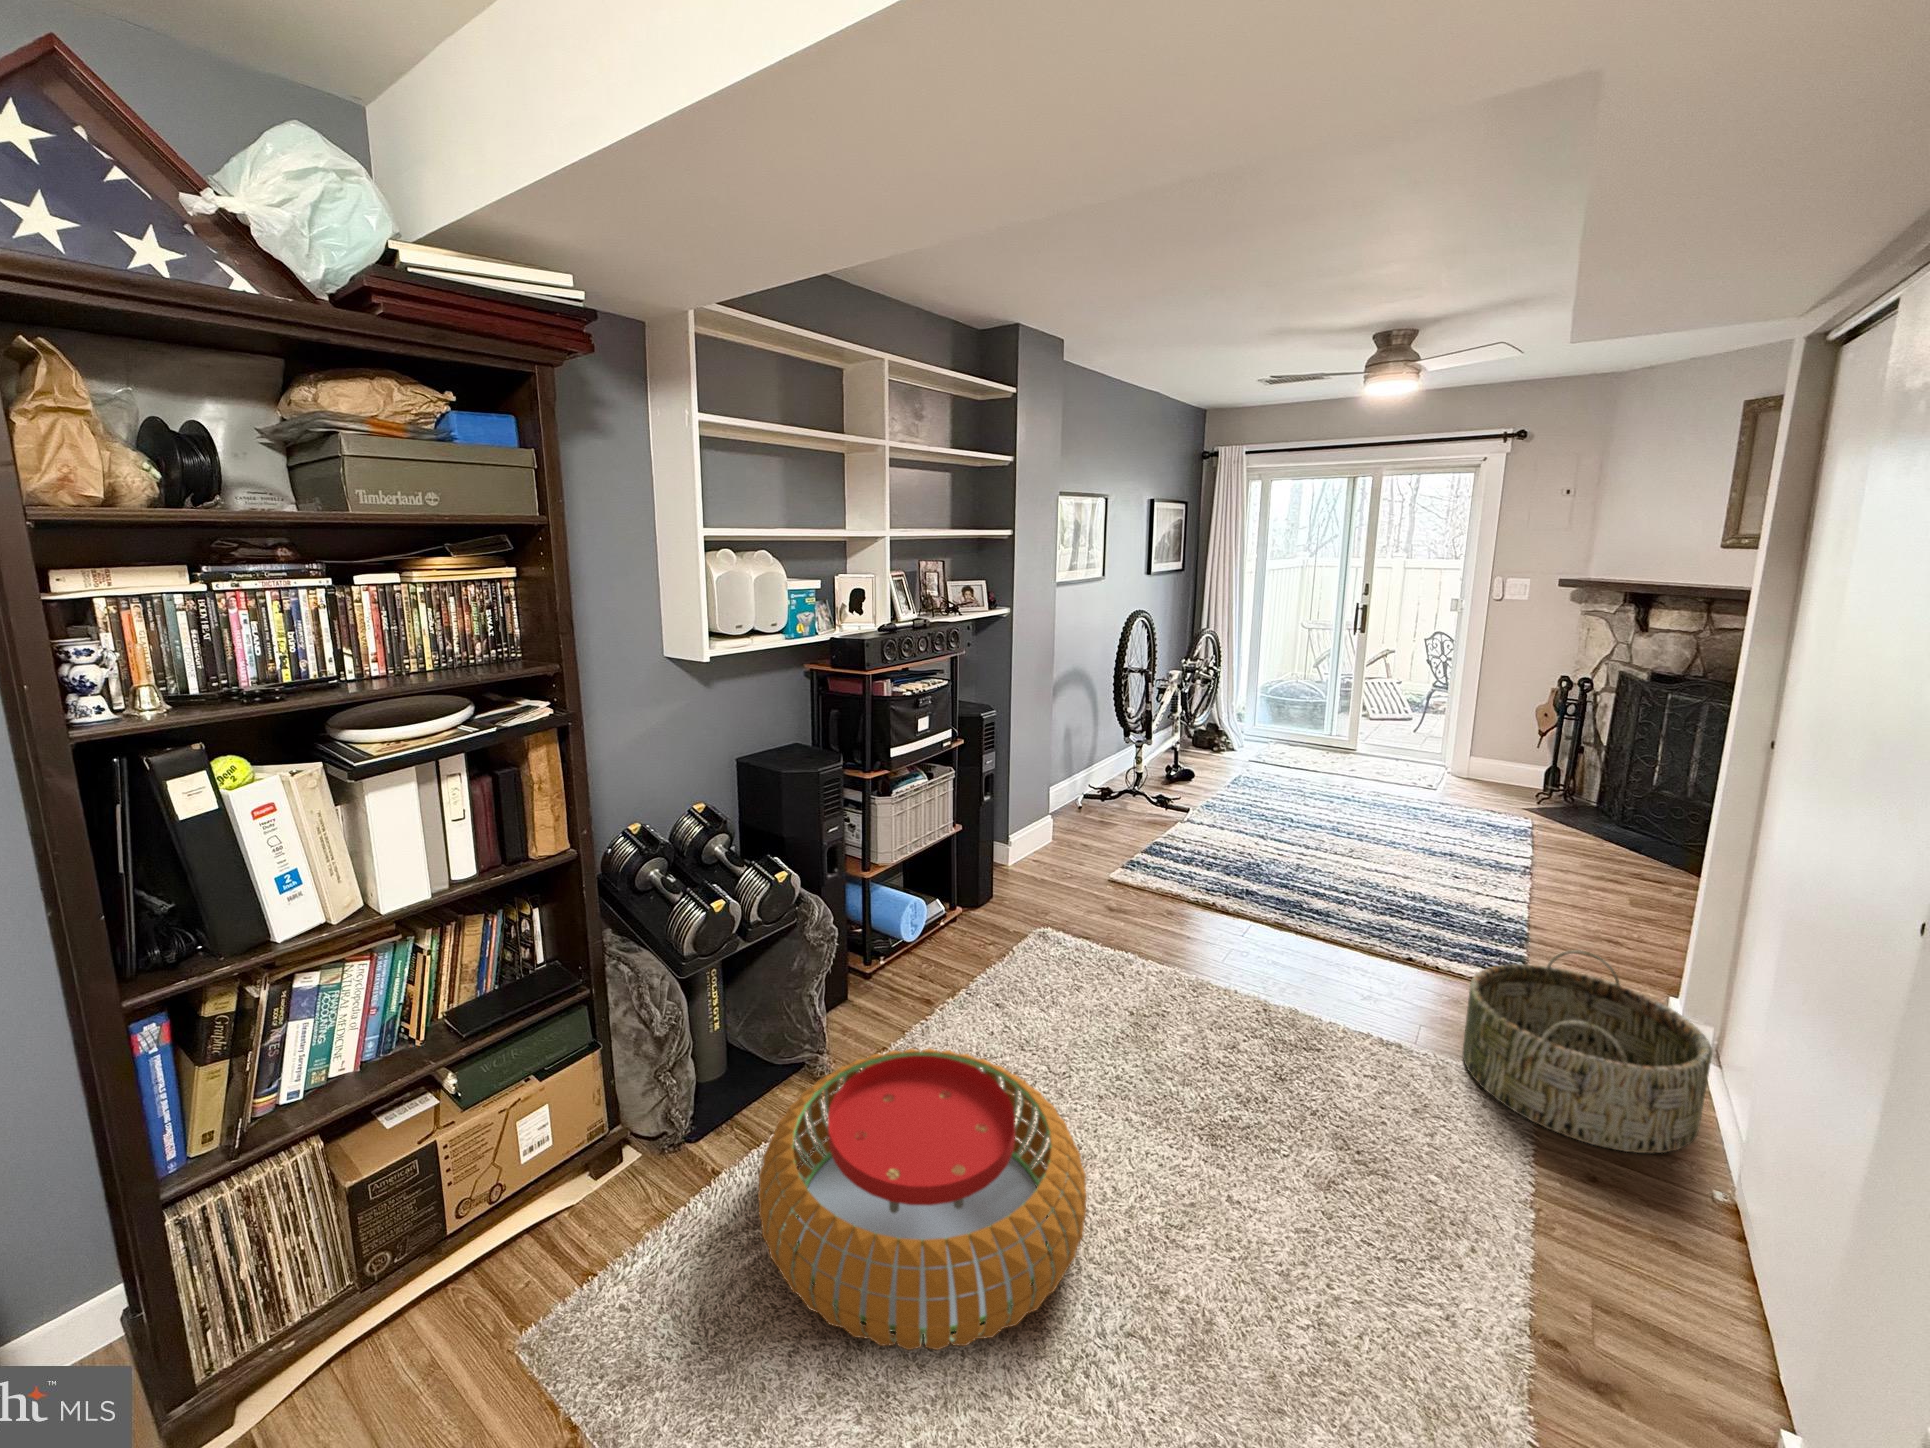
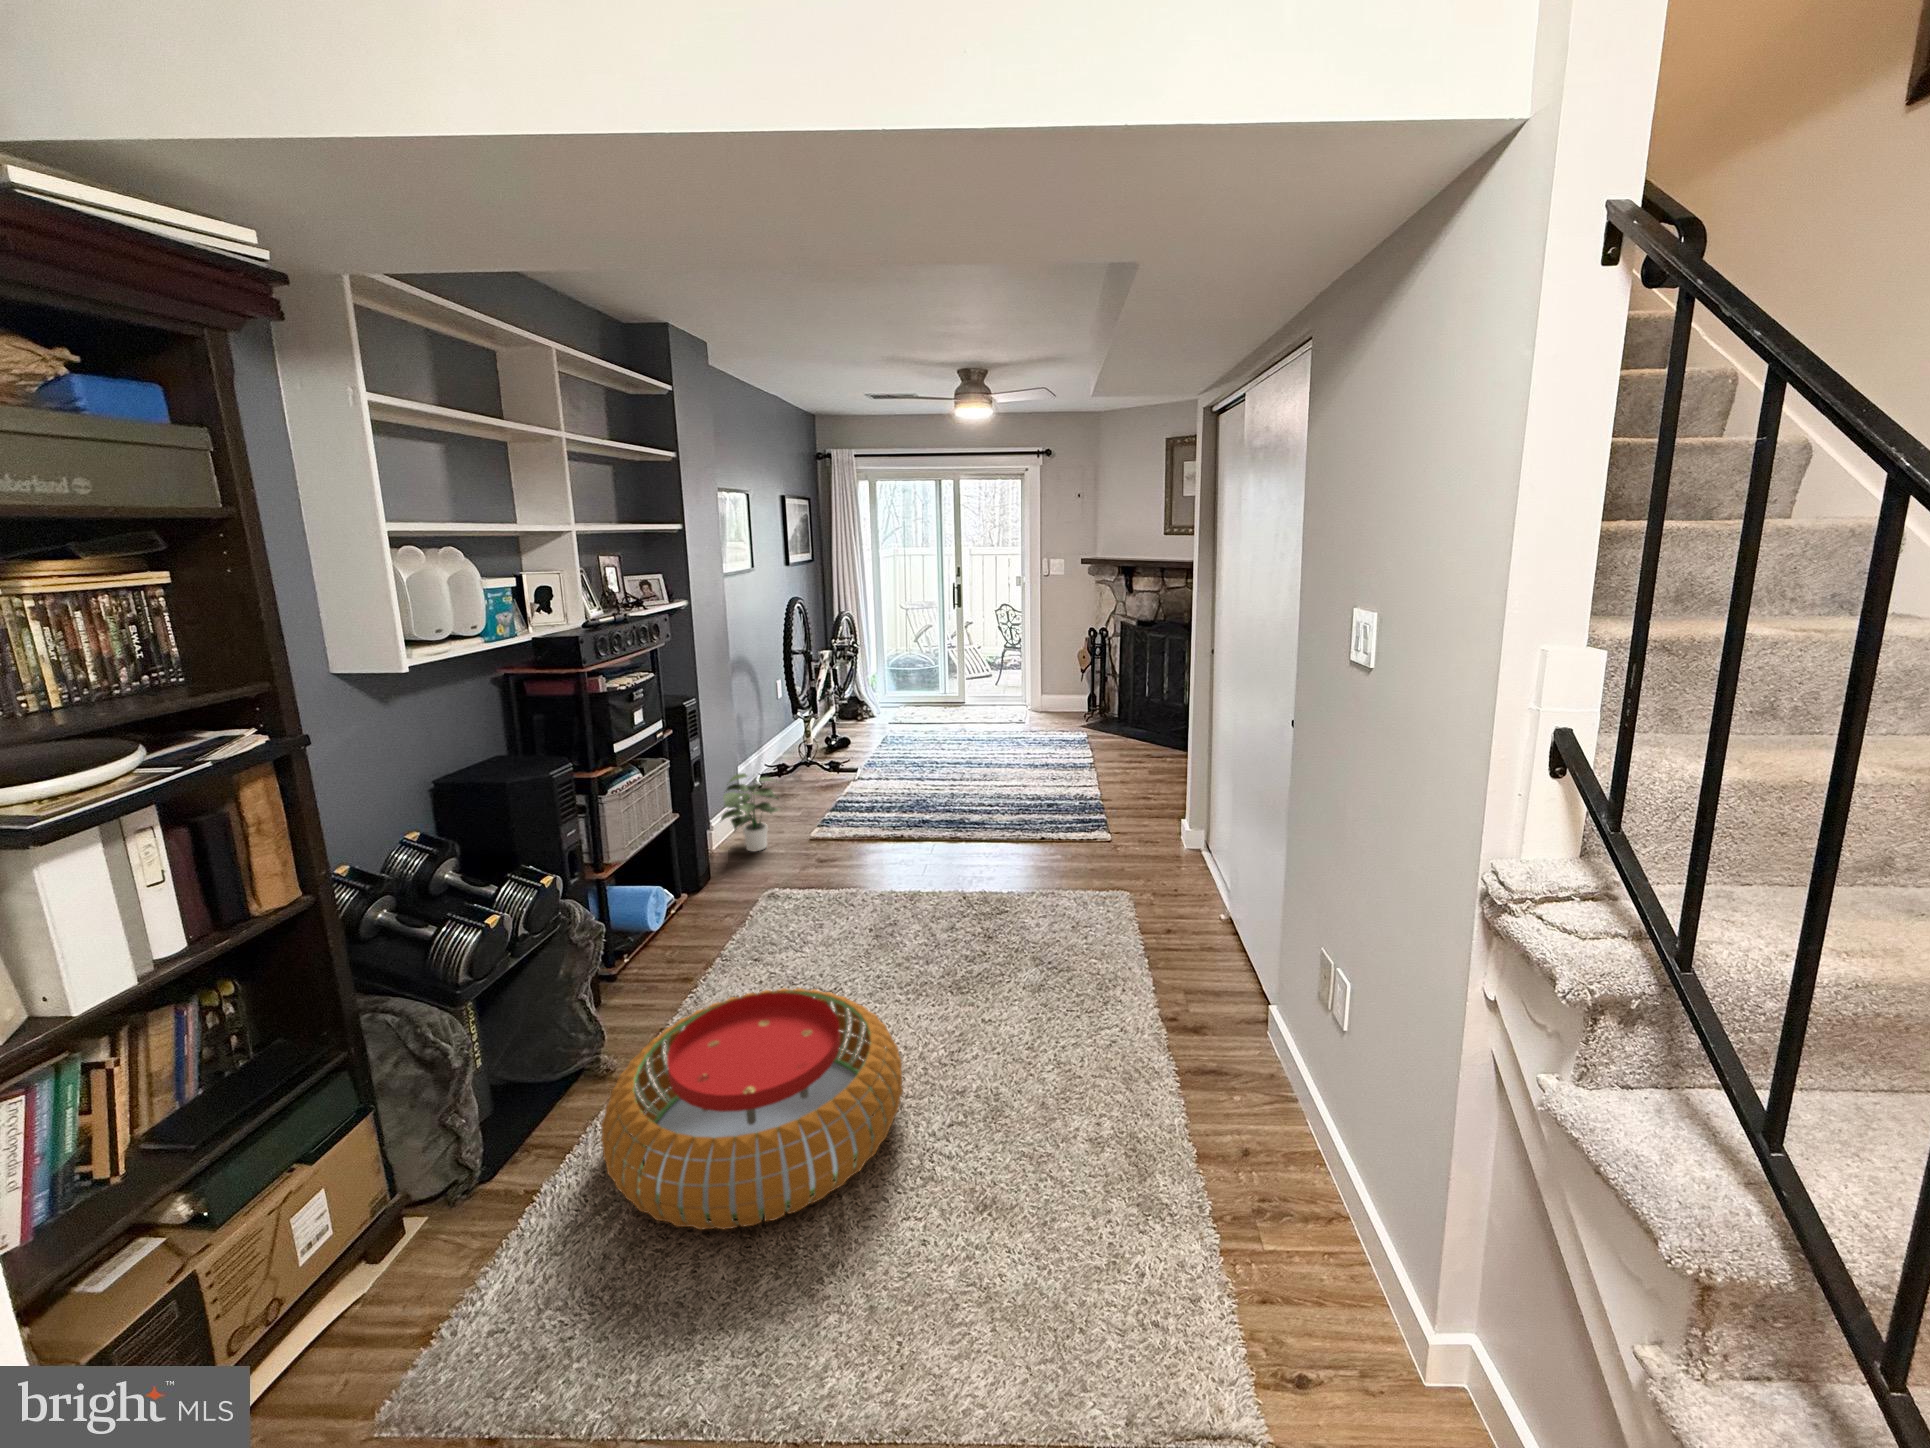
potted plant: none [1013,794,1082,880] -> present [721,773,779,851]
basket: present [1463,950,1712,1153] -> none [1088,800,1209,913]

